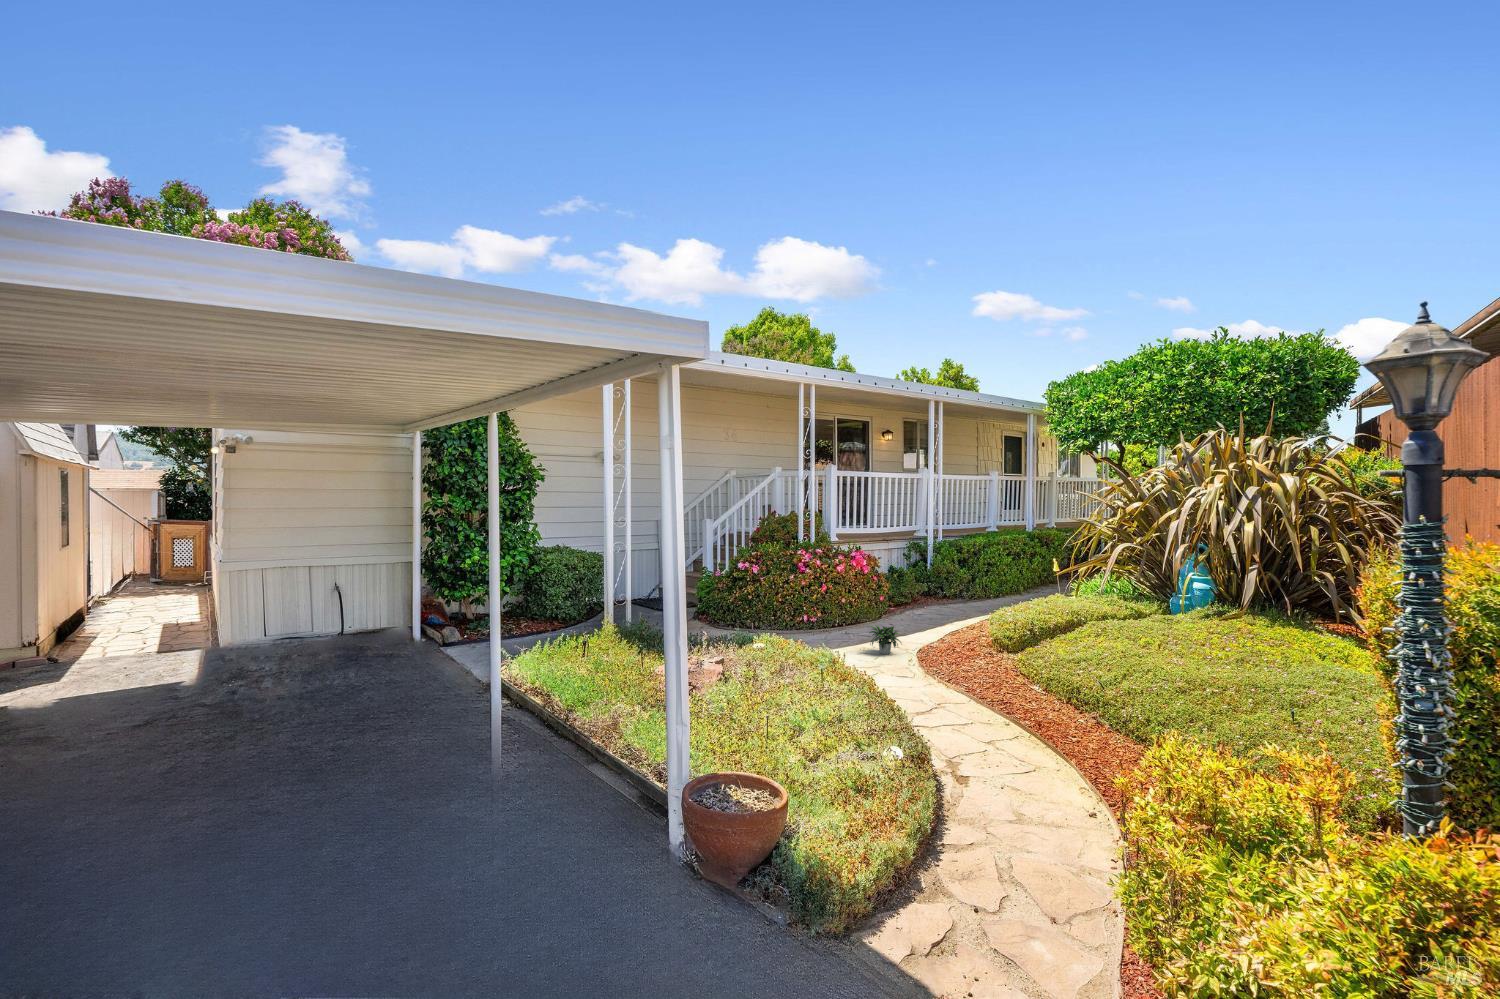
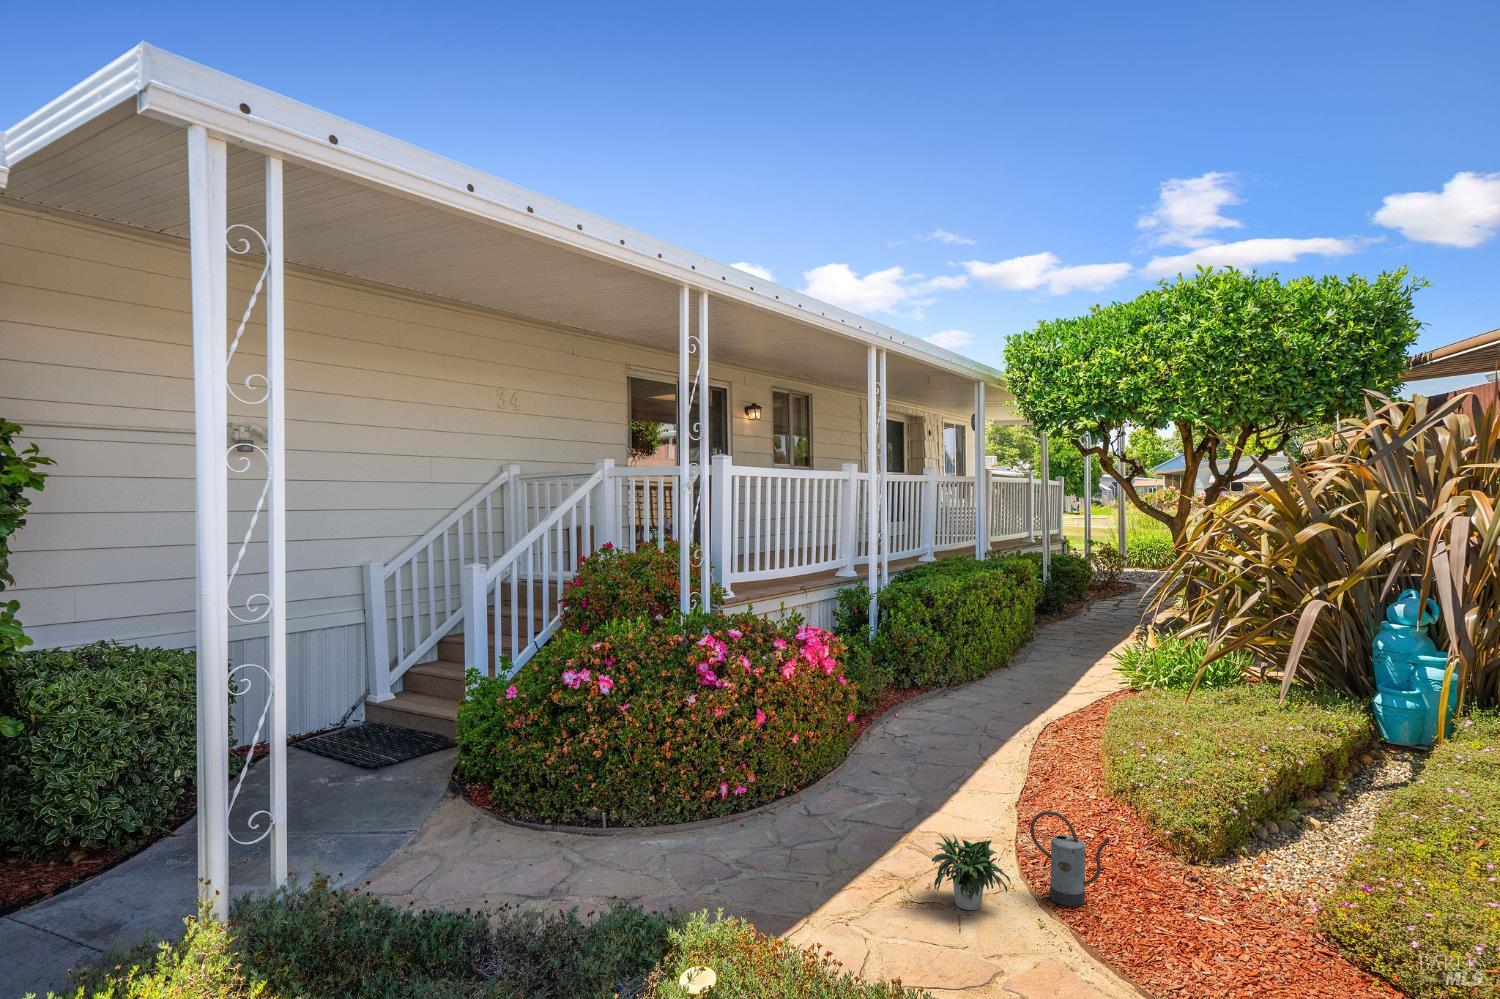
watering can: none [916,618,944,656] -> present [1030,811,1109,907]

